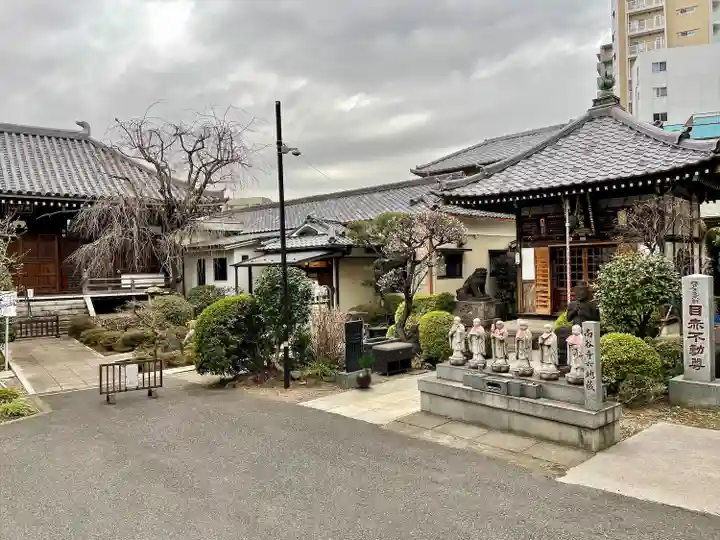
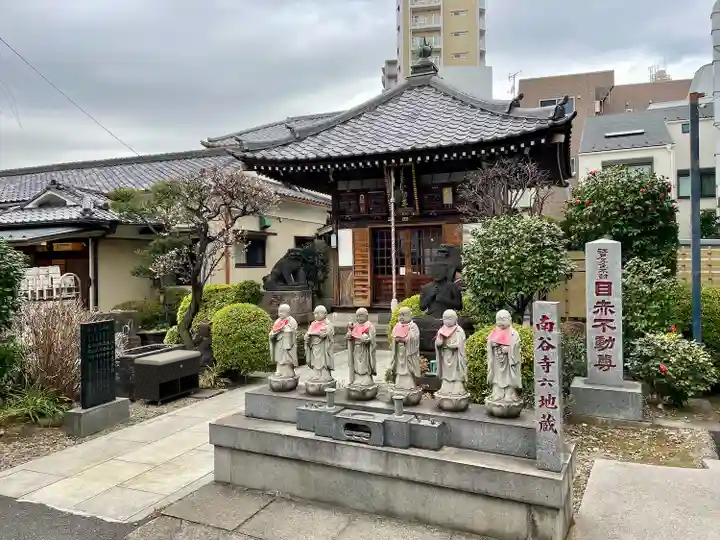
potted tree: present [356,355,374,387] -> none [97,372,136,433]

